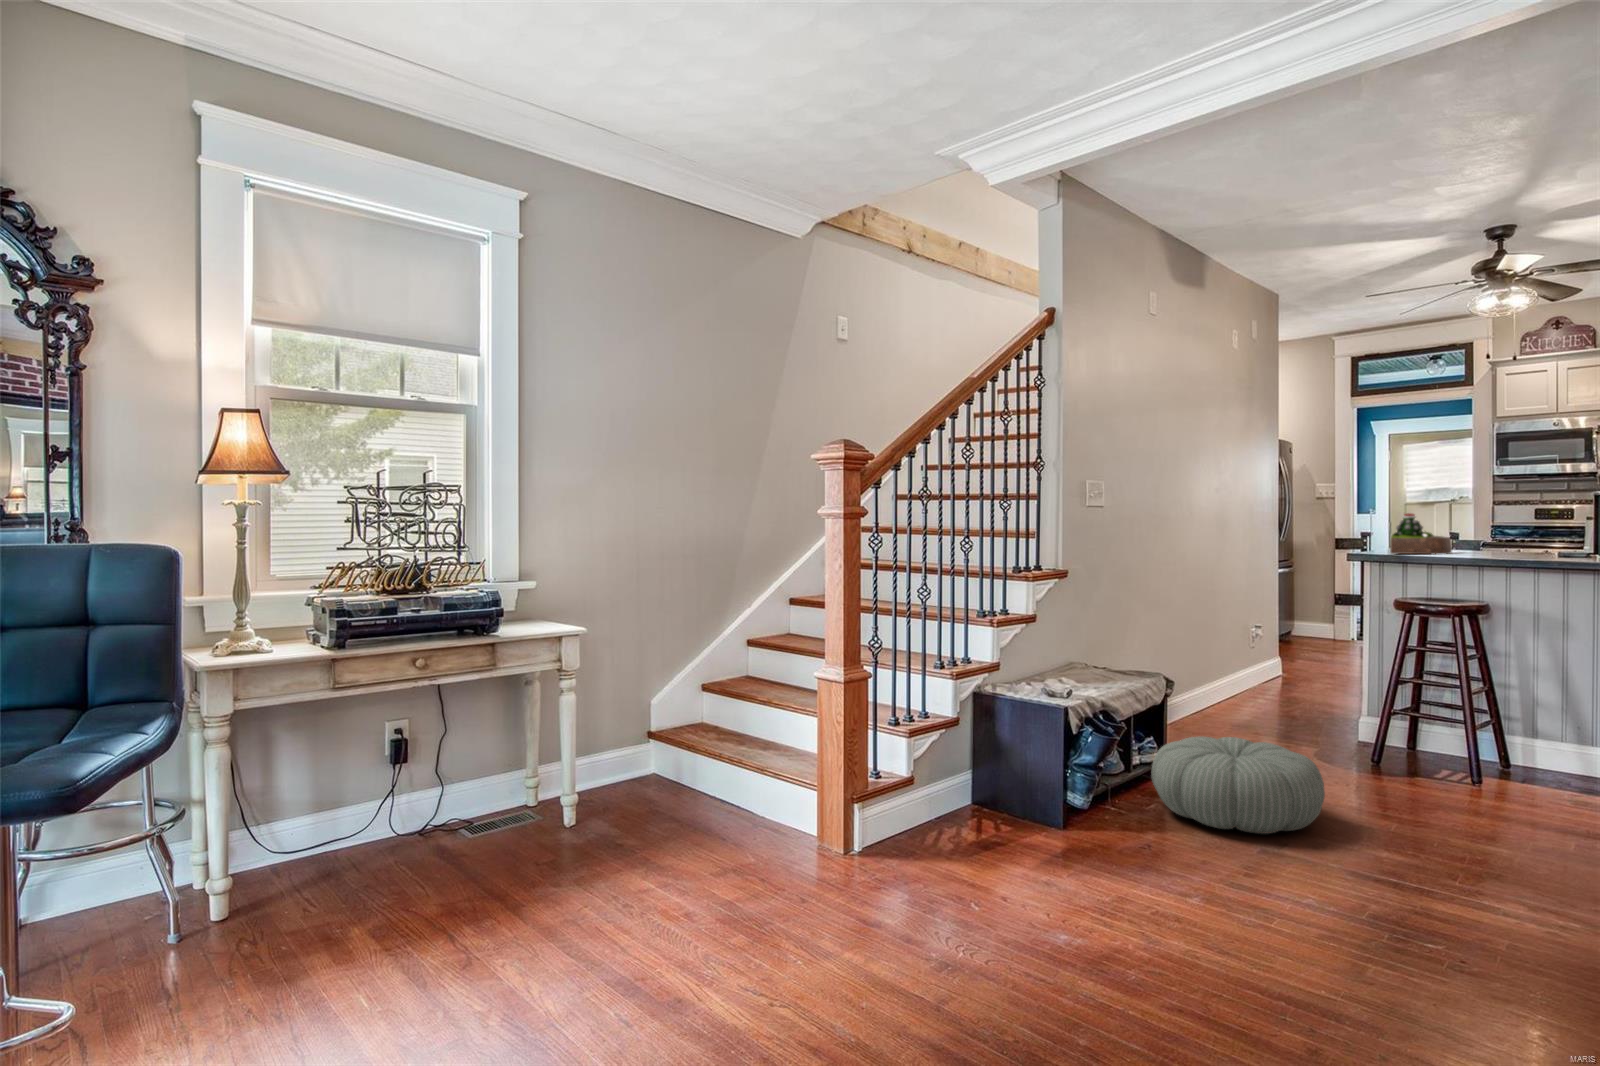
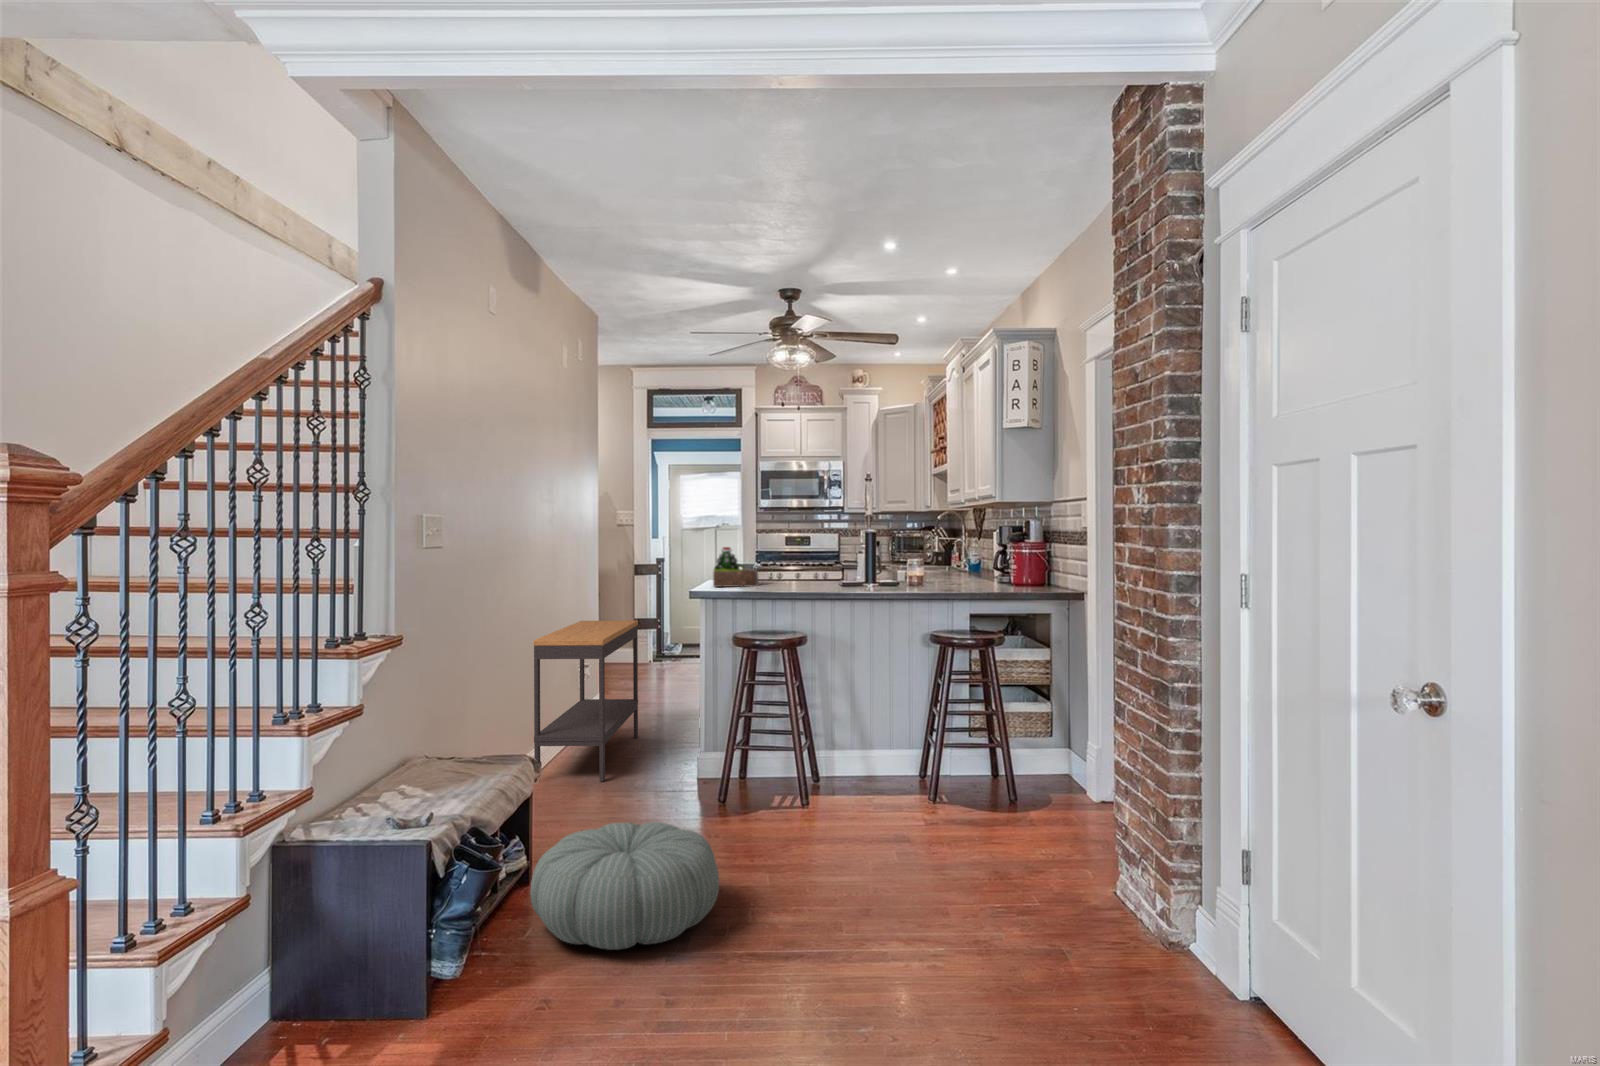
console table: none [1192,583,1310,724] -> present [534,620,638,781]

